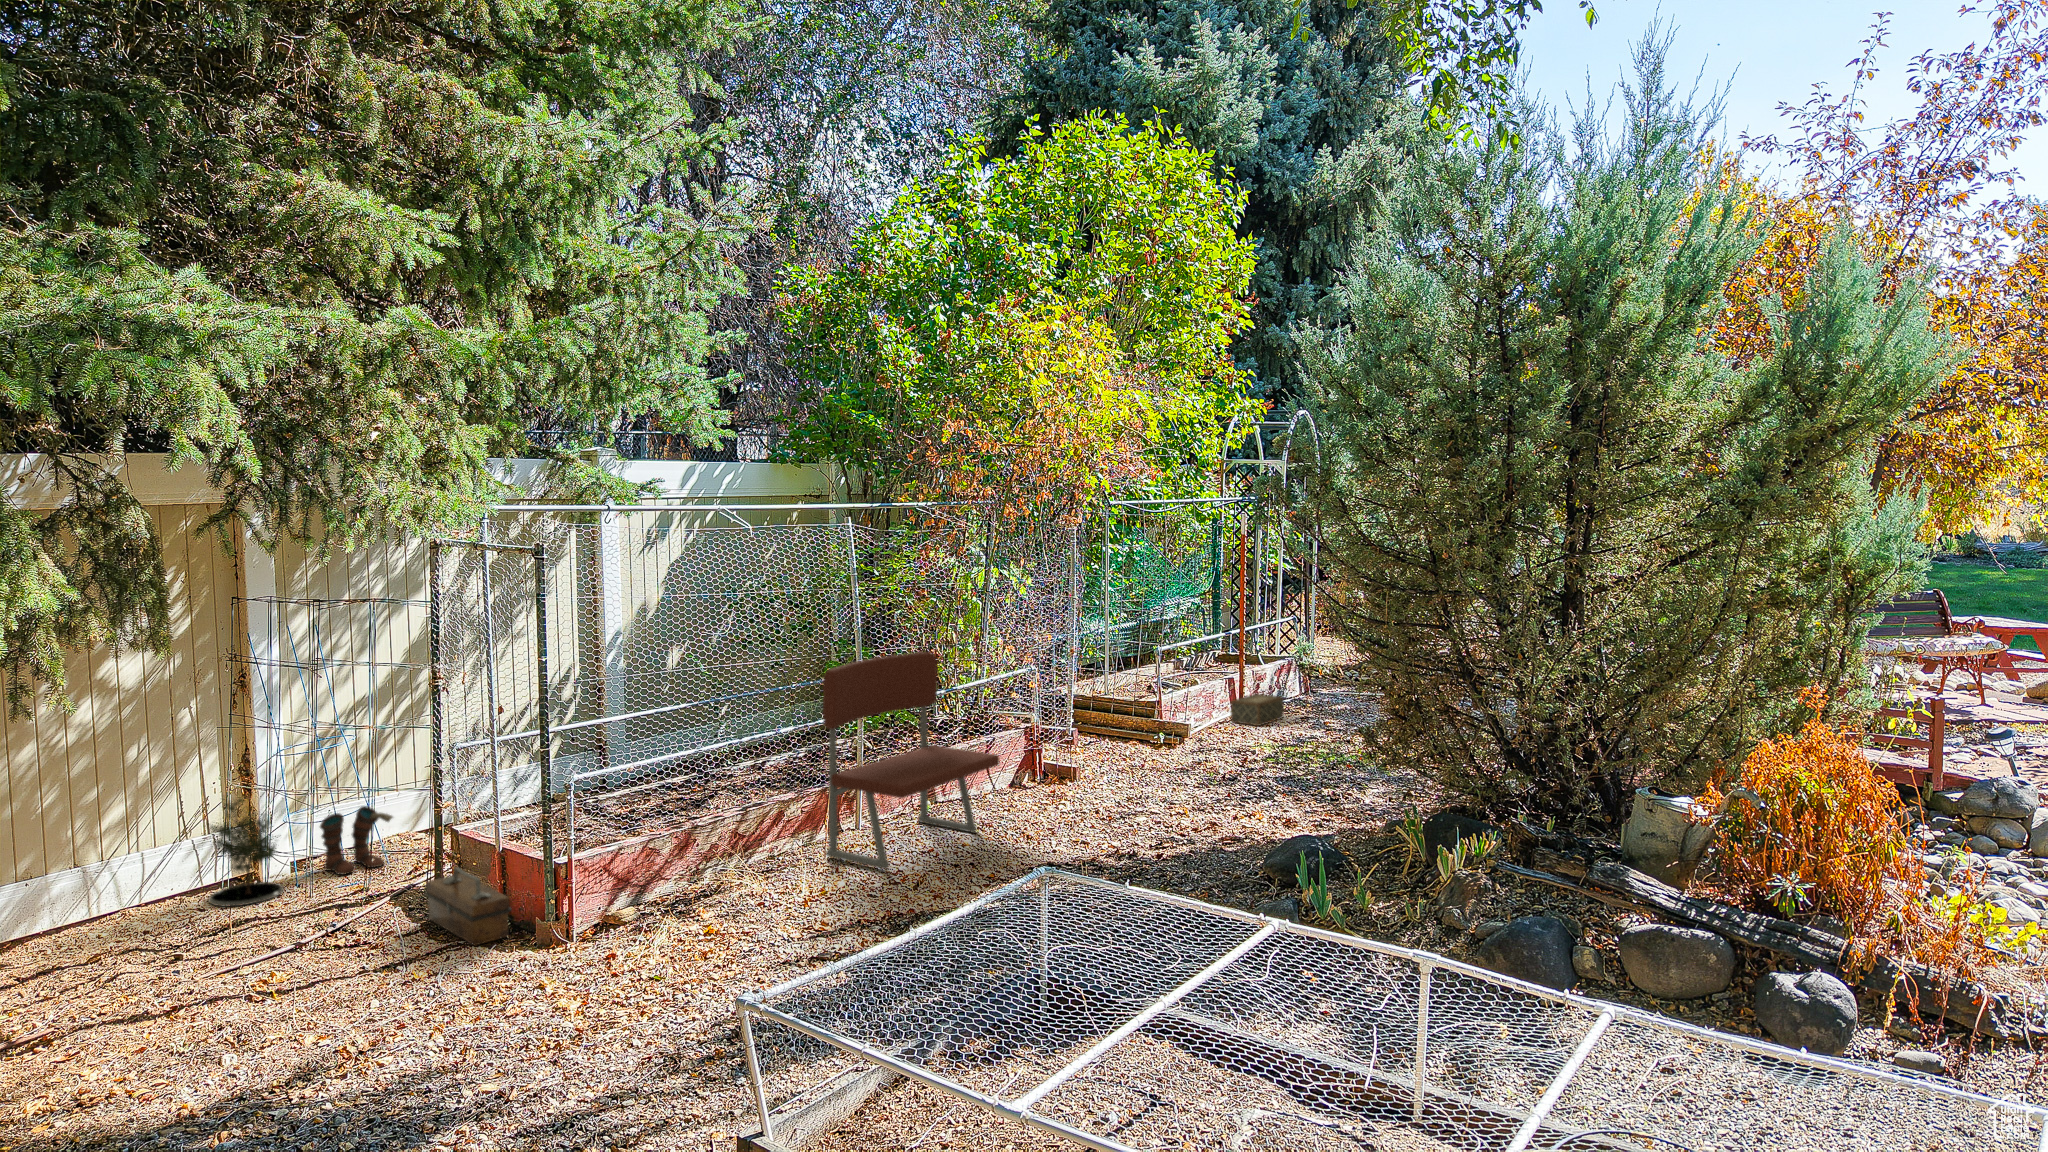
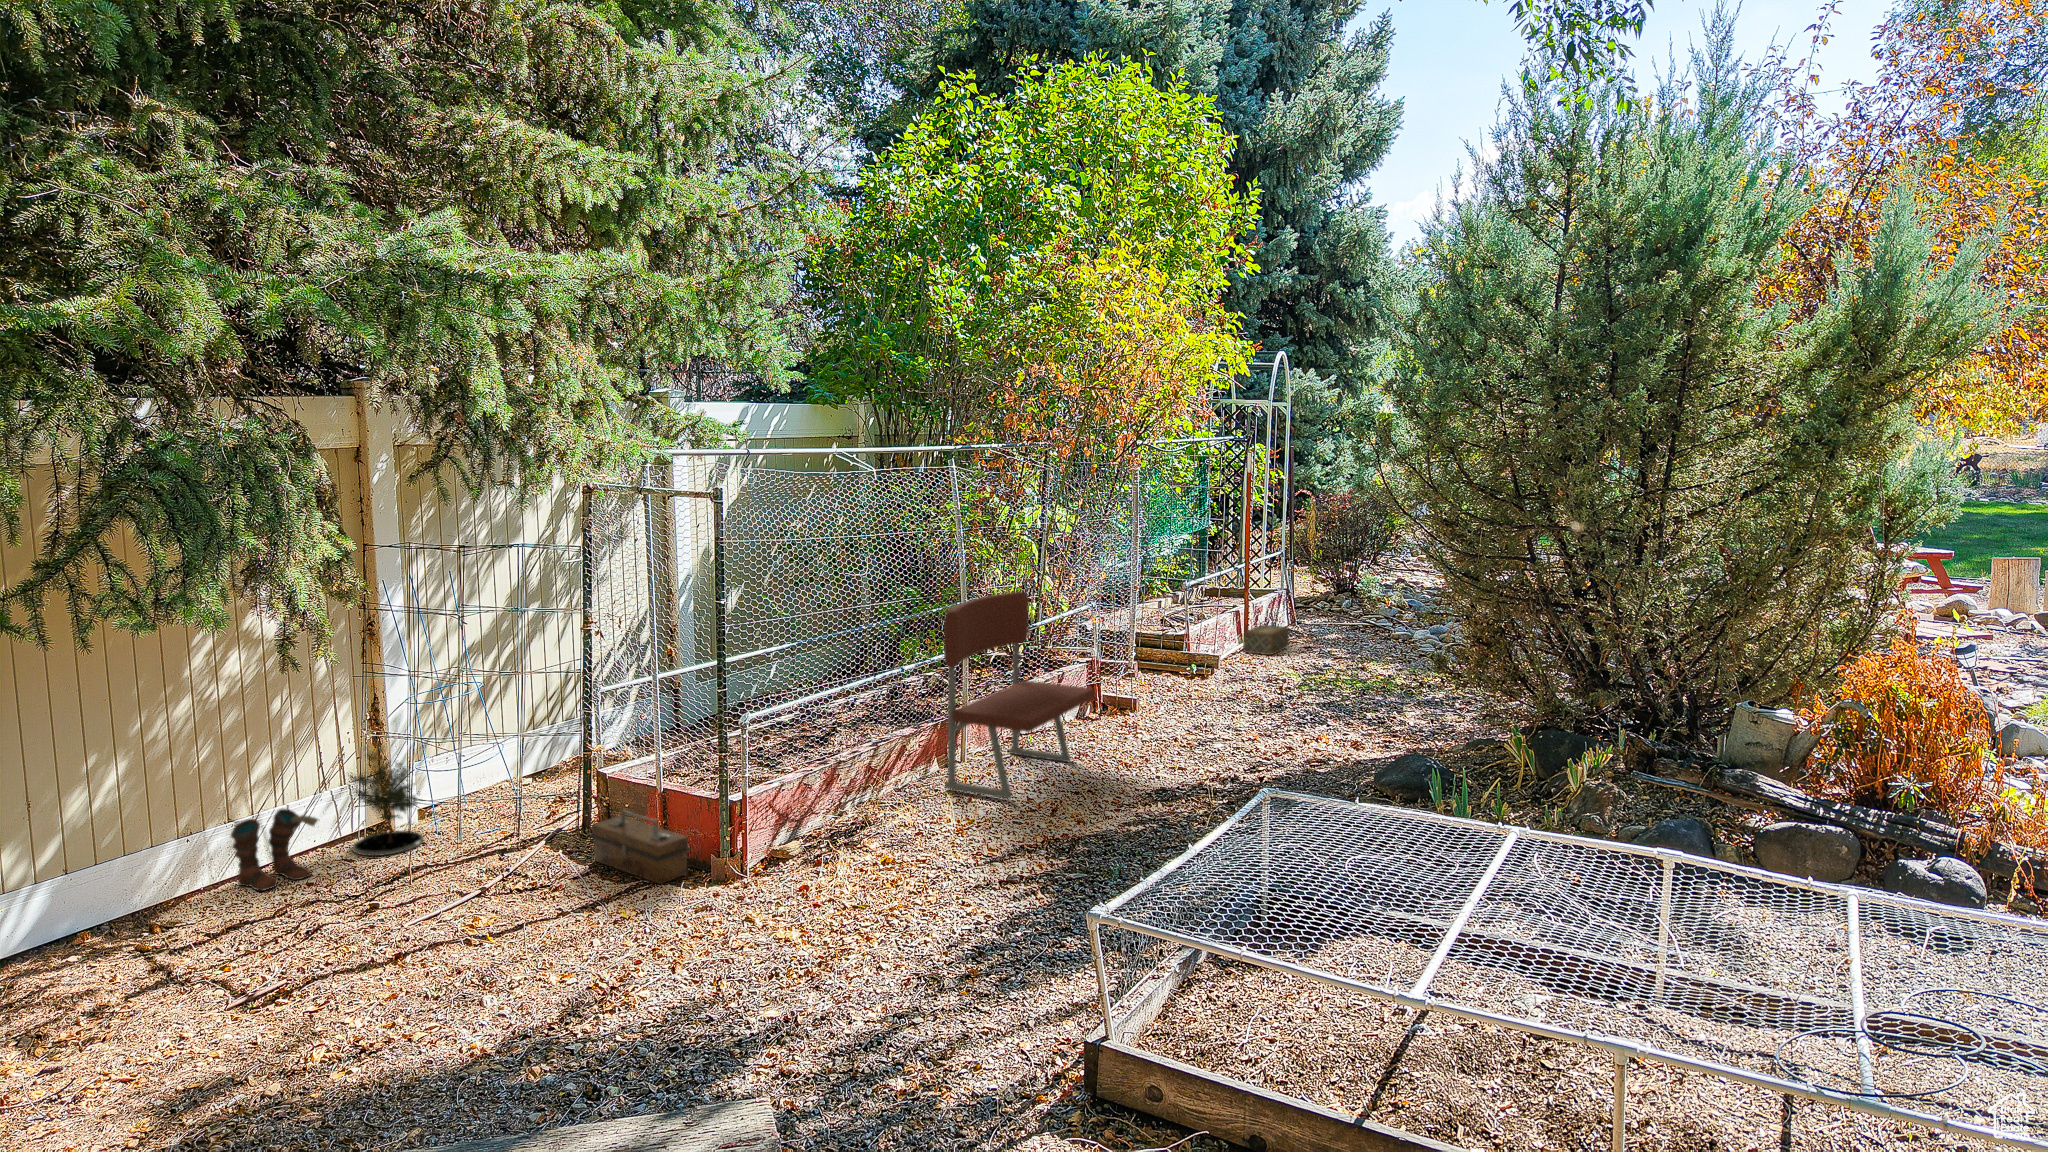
boots: present [320,806,393,875] -> present [231,809,318,891]

